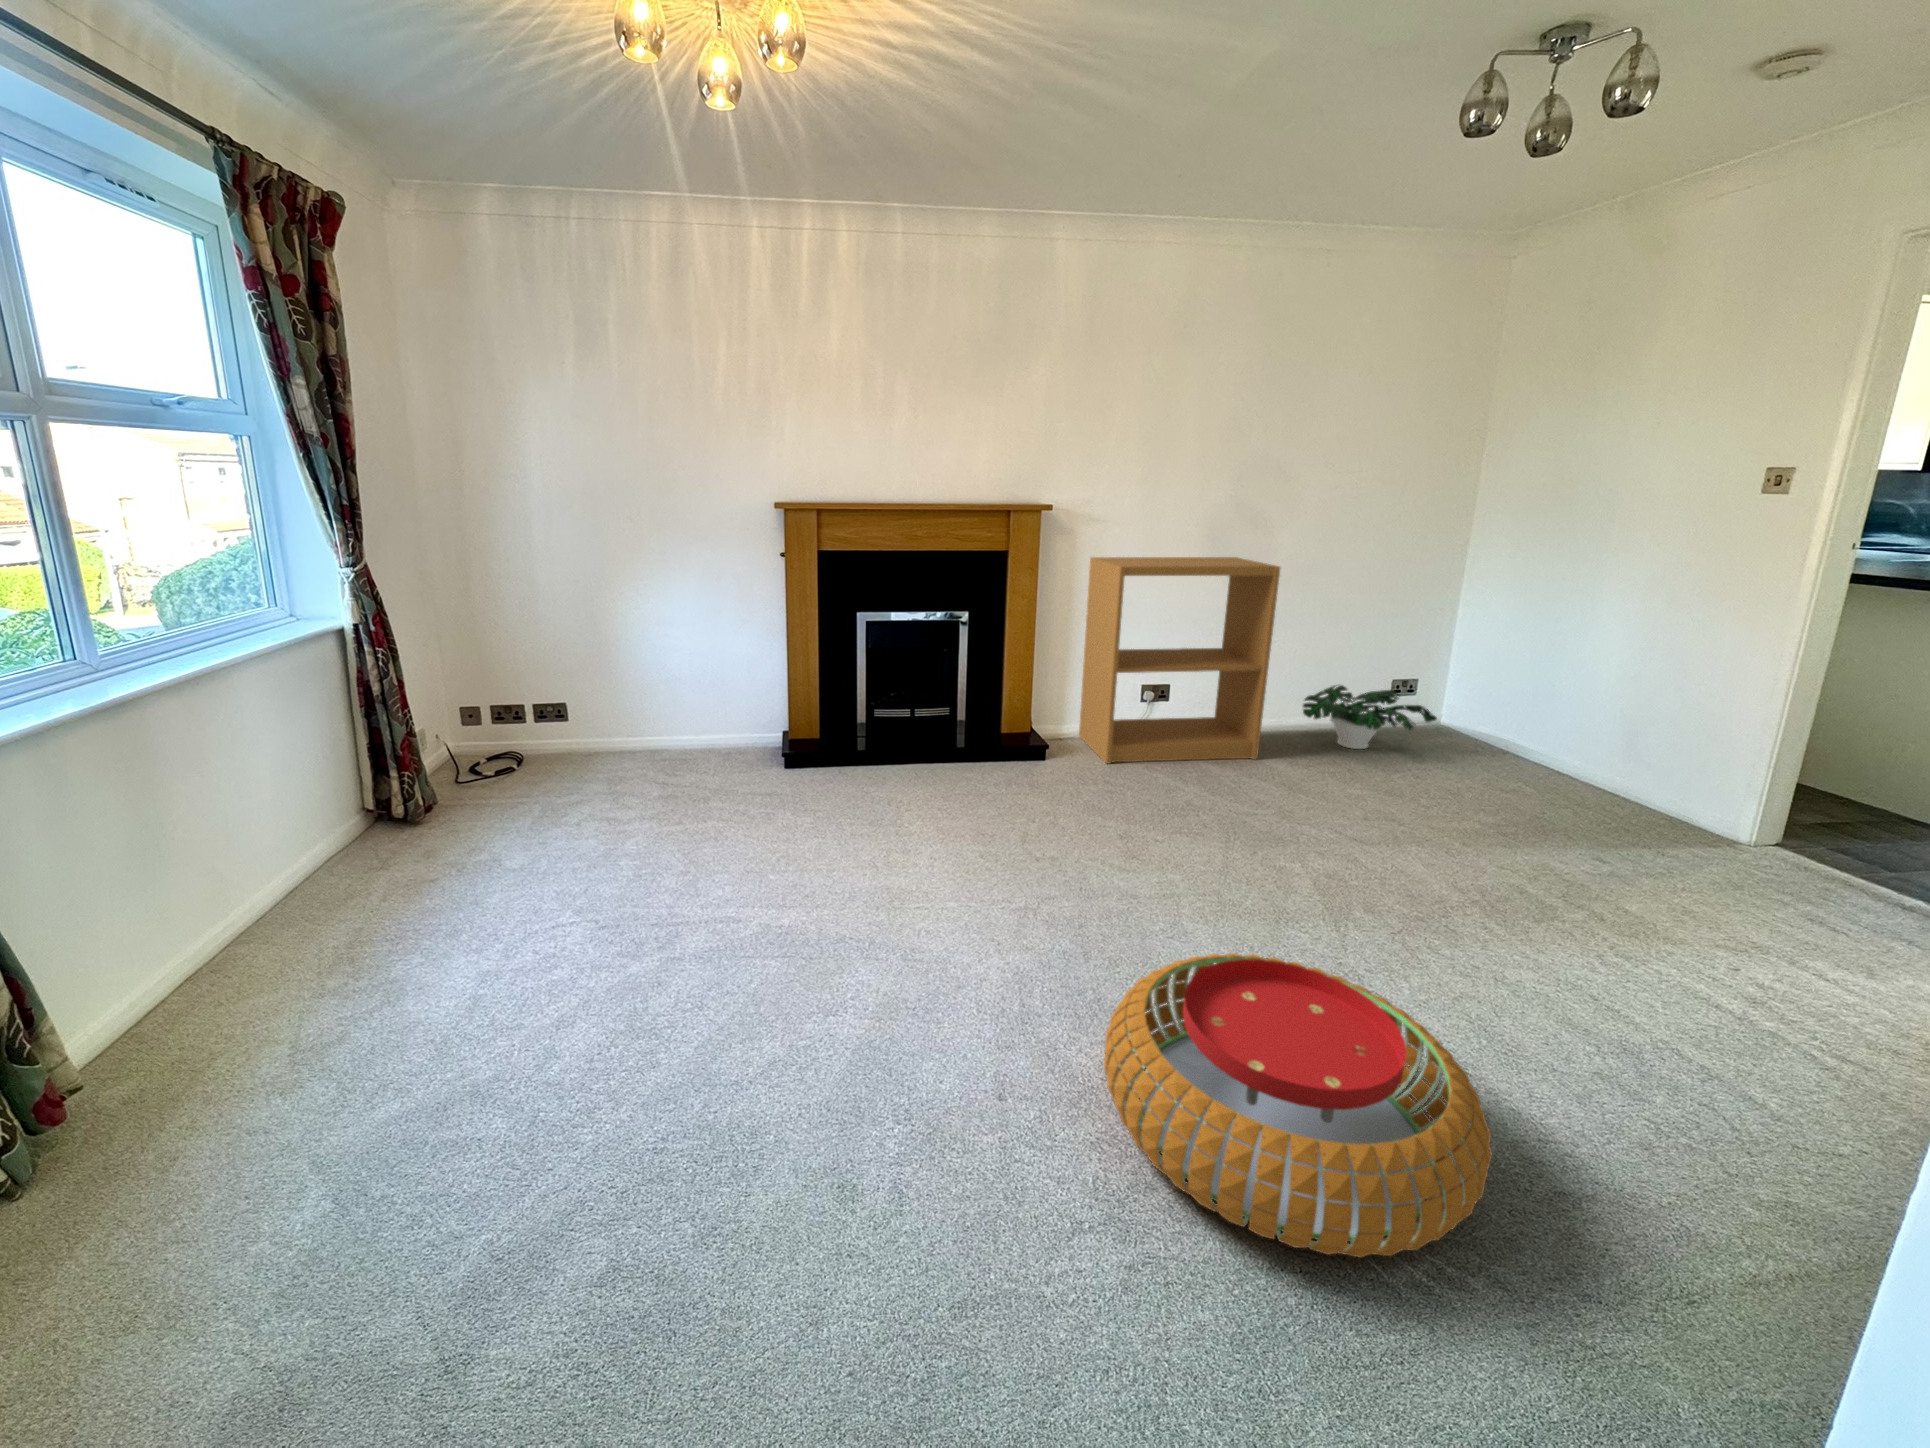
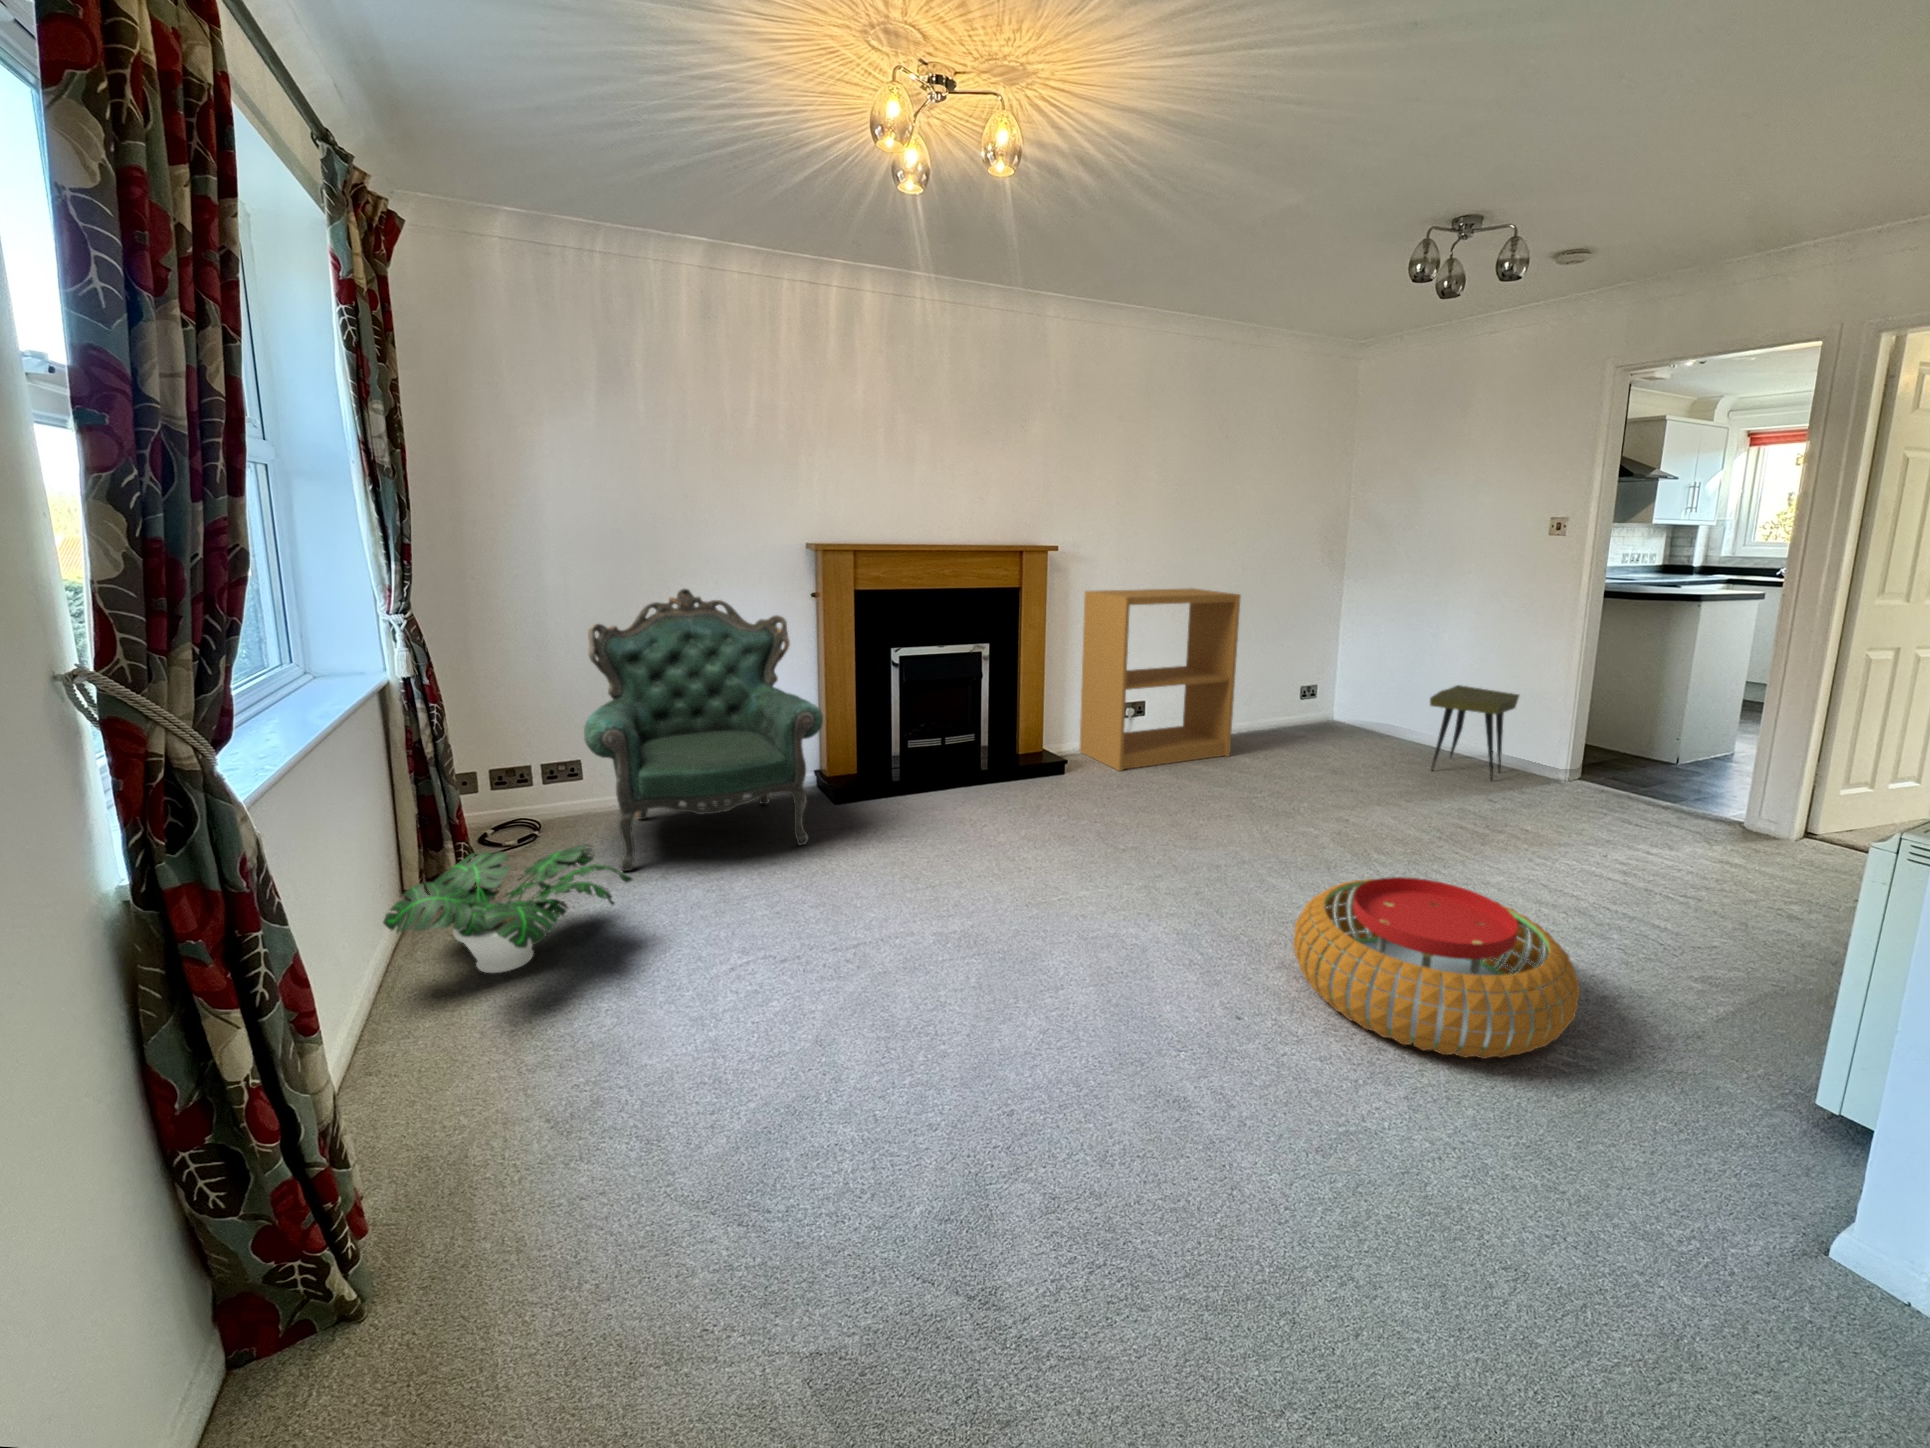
armchair: none [520,547,748,812] -> present [584,588,823,871]
potted plant: present [1303,685,1437,749] -> present [383,844,632,973]
side table: none [1532,698,1693,834] -> present [1430,685,1519,780]

